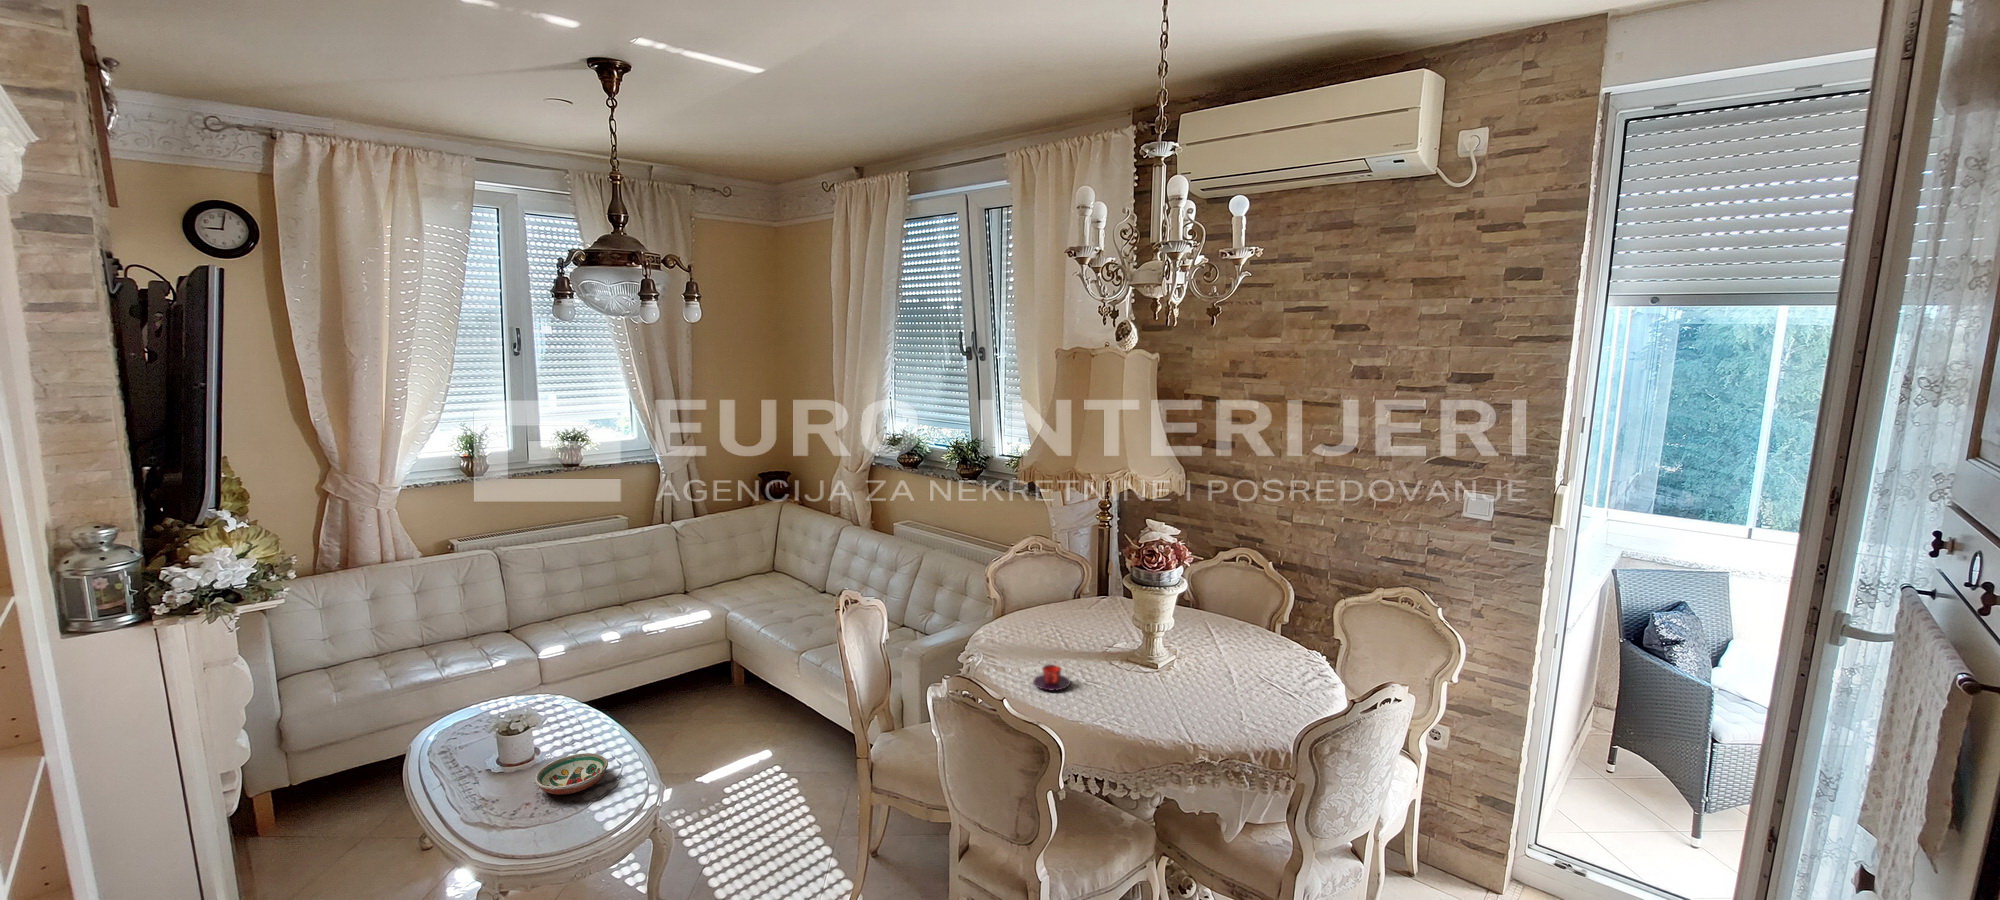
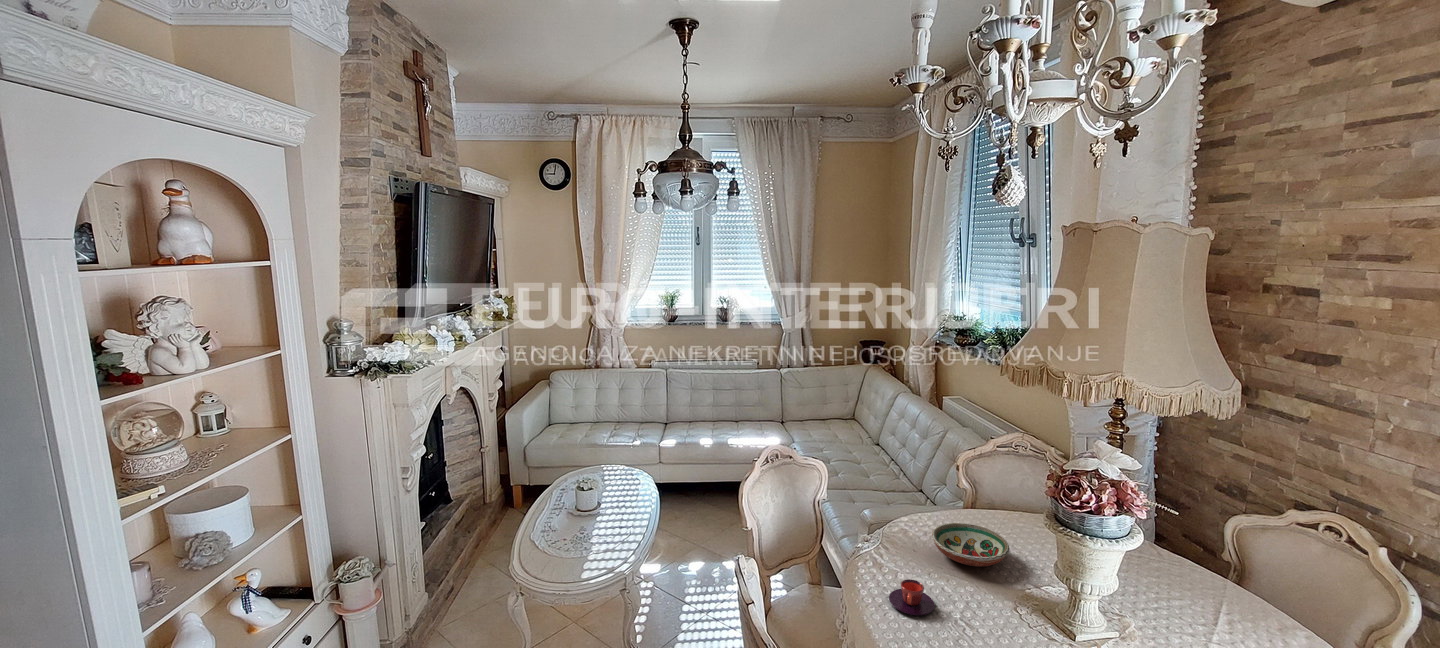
decorative bowl: present [535,753,608,794] -> present [932,523,1010,566]

